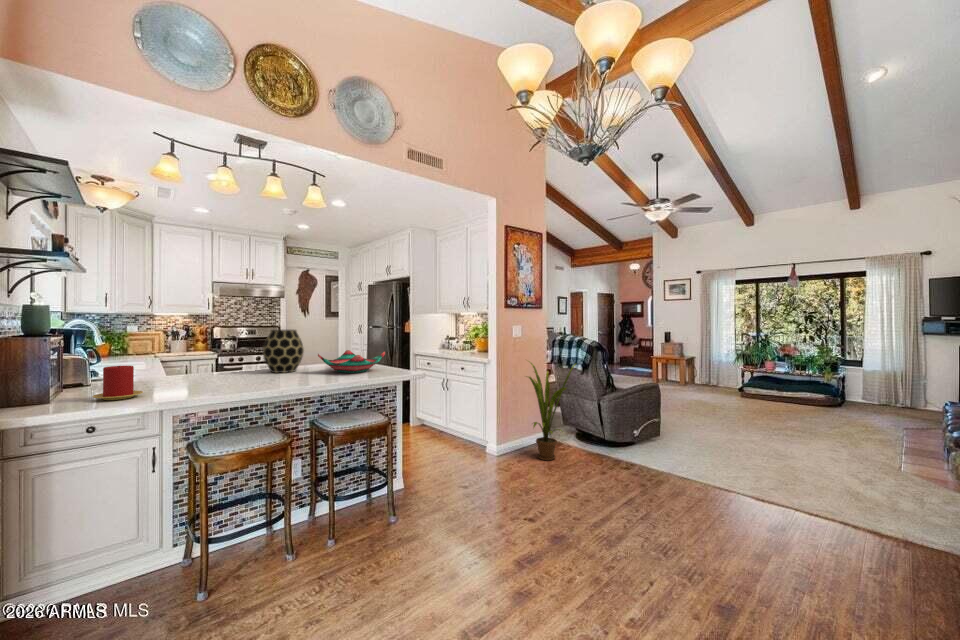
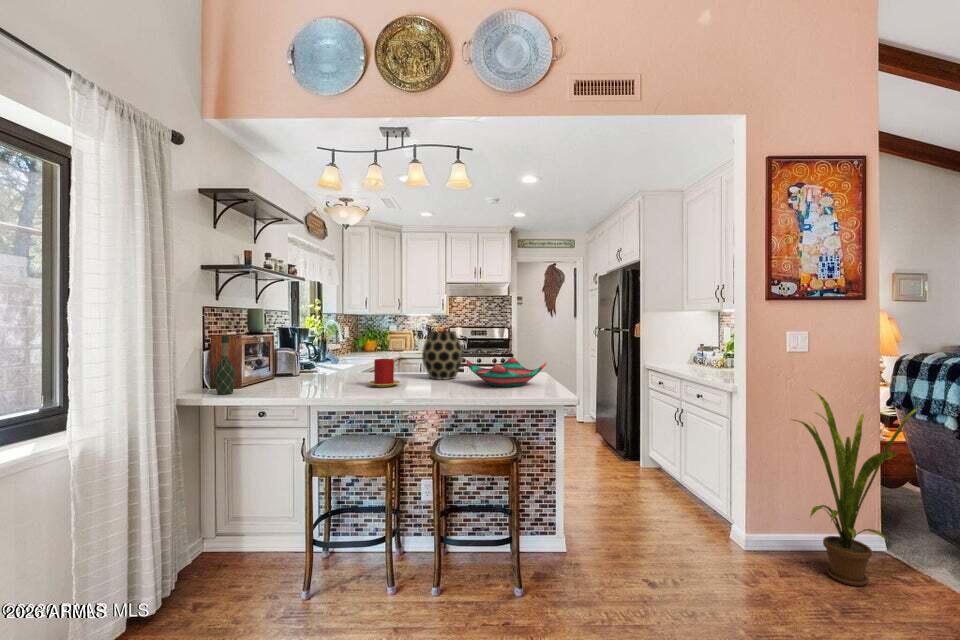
wine bottle: none [29,338,62,409] -> present [214,335,235,394]
candle: present [92,366,143,400] -> present [368,359,400,387]

